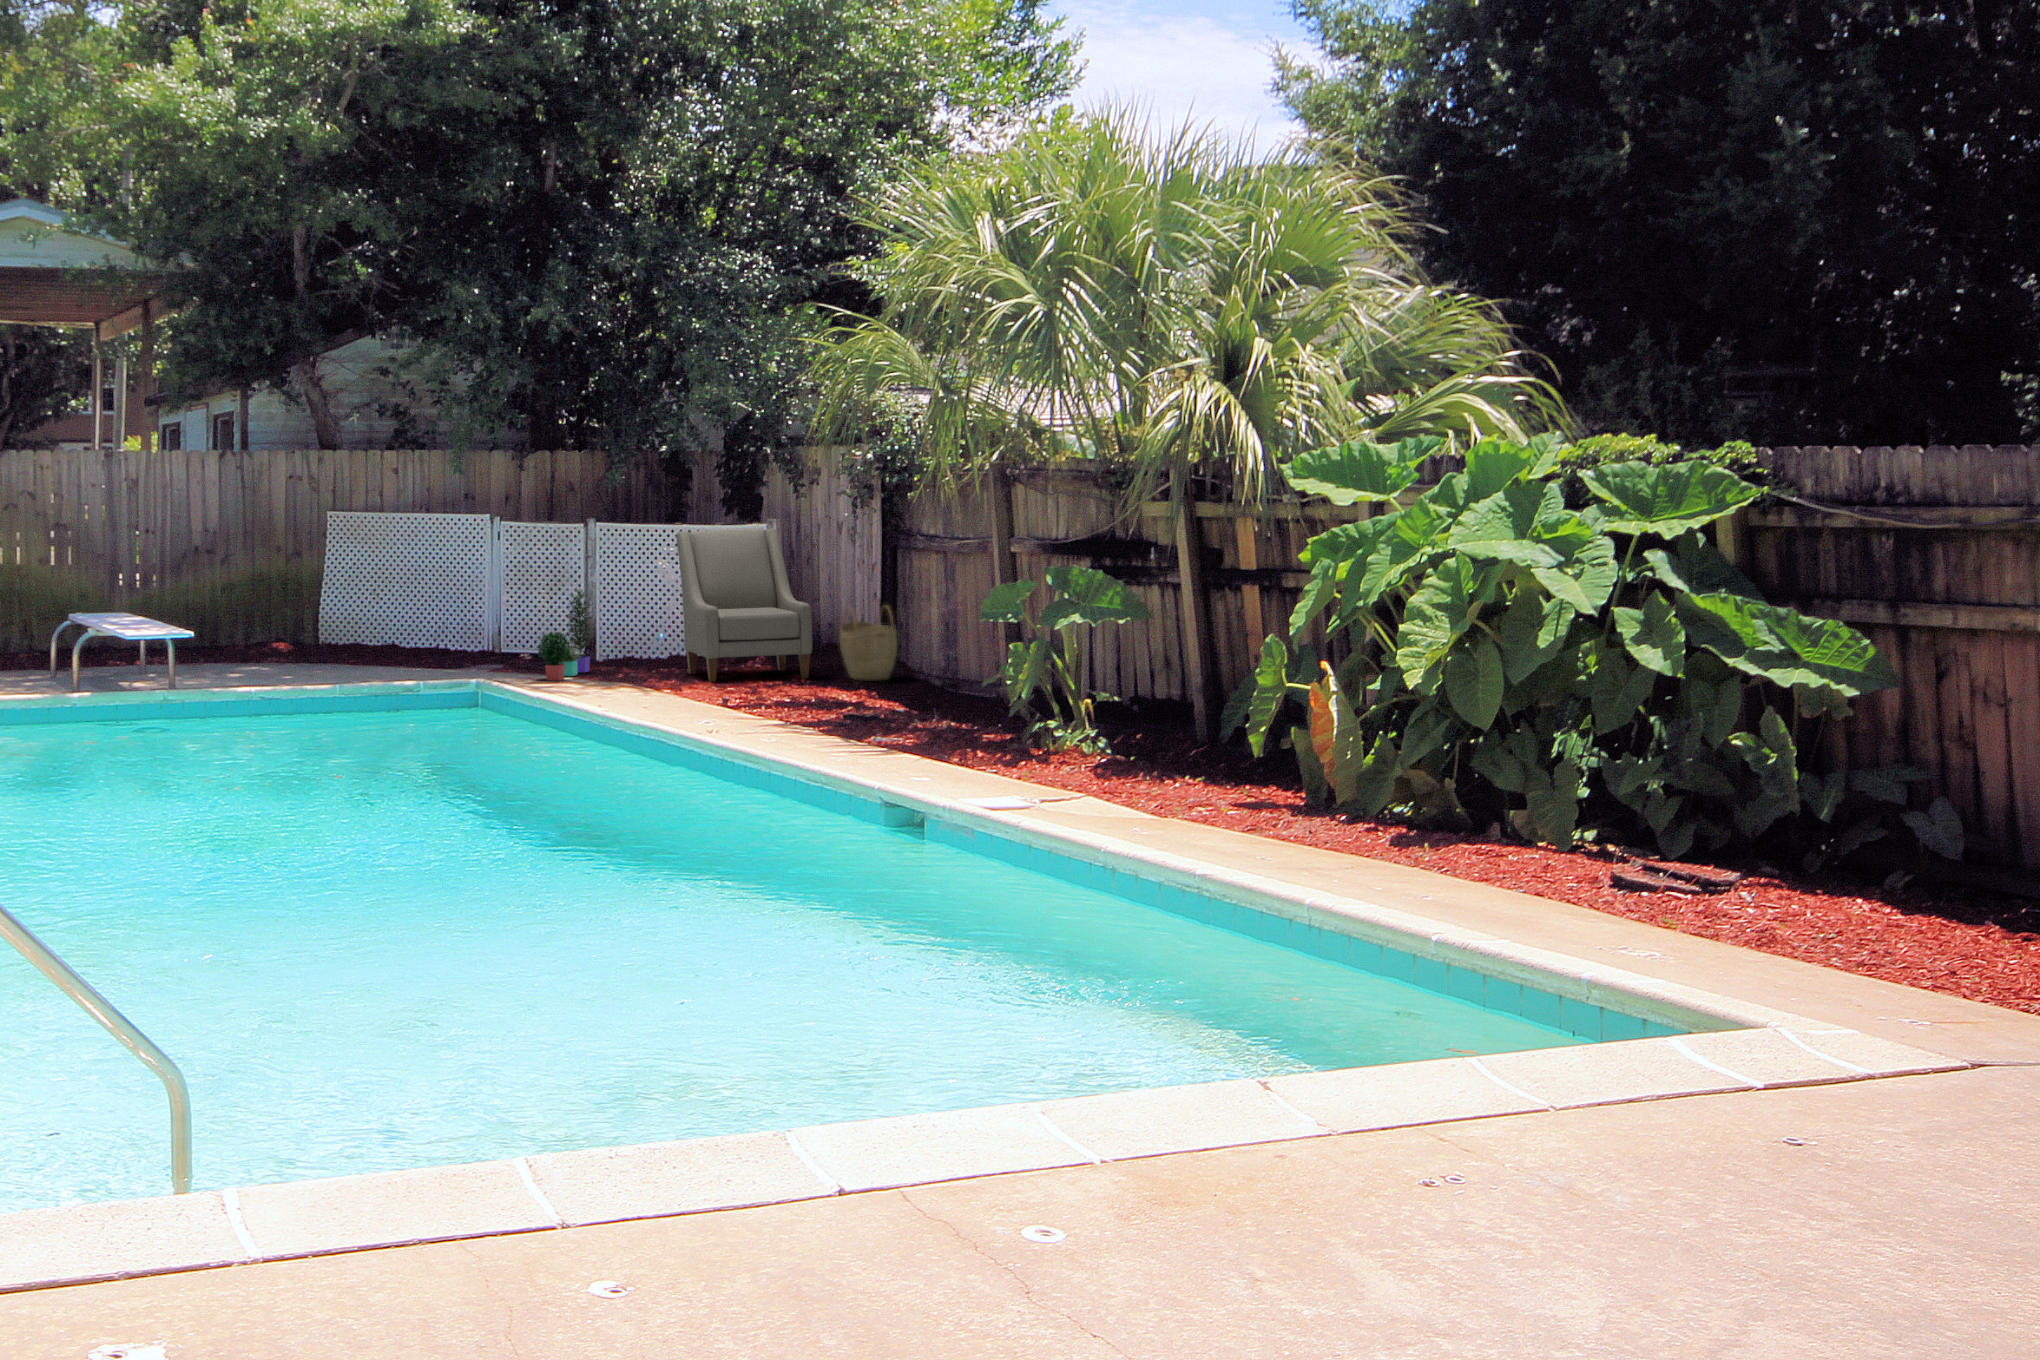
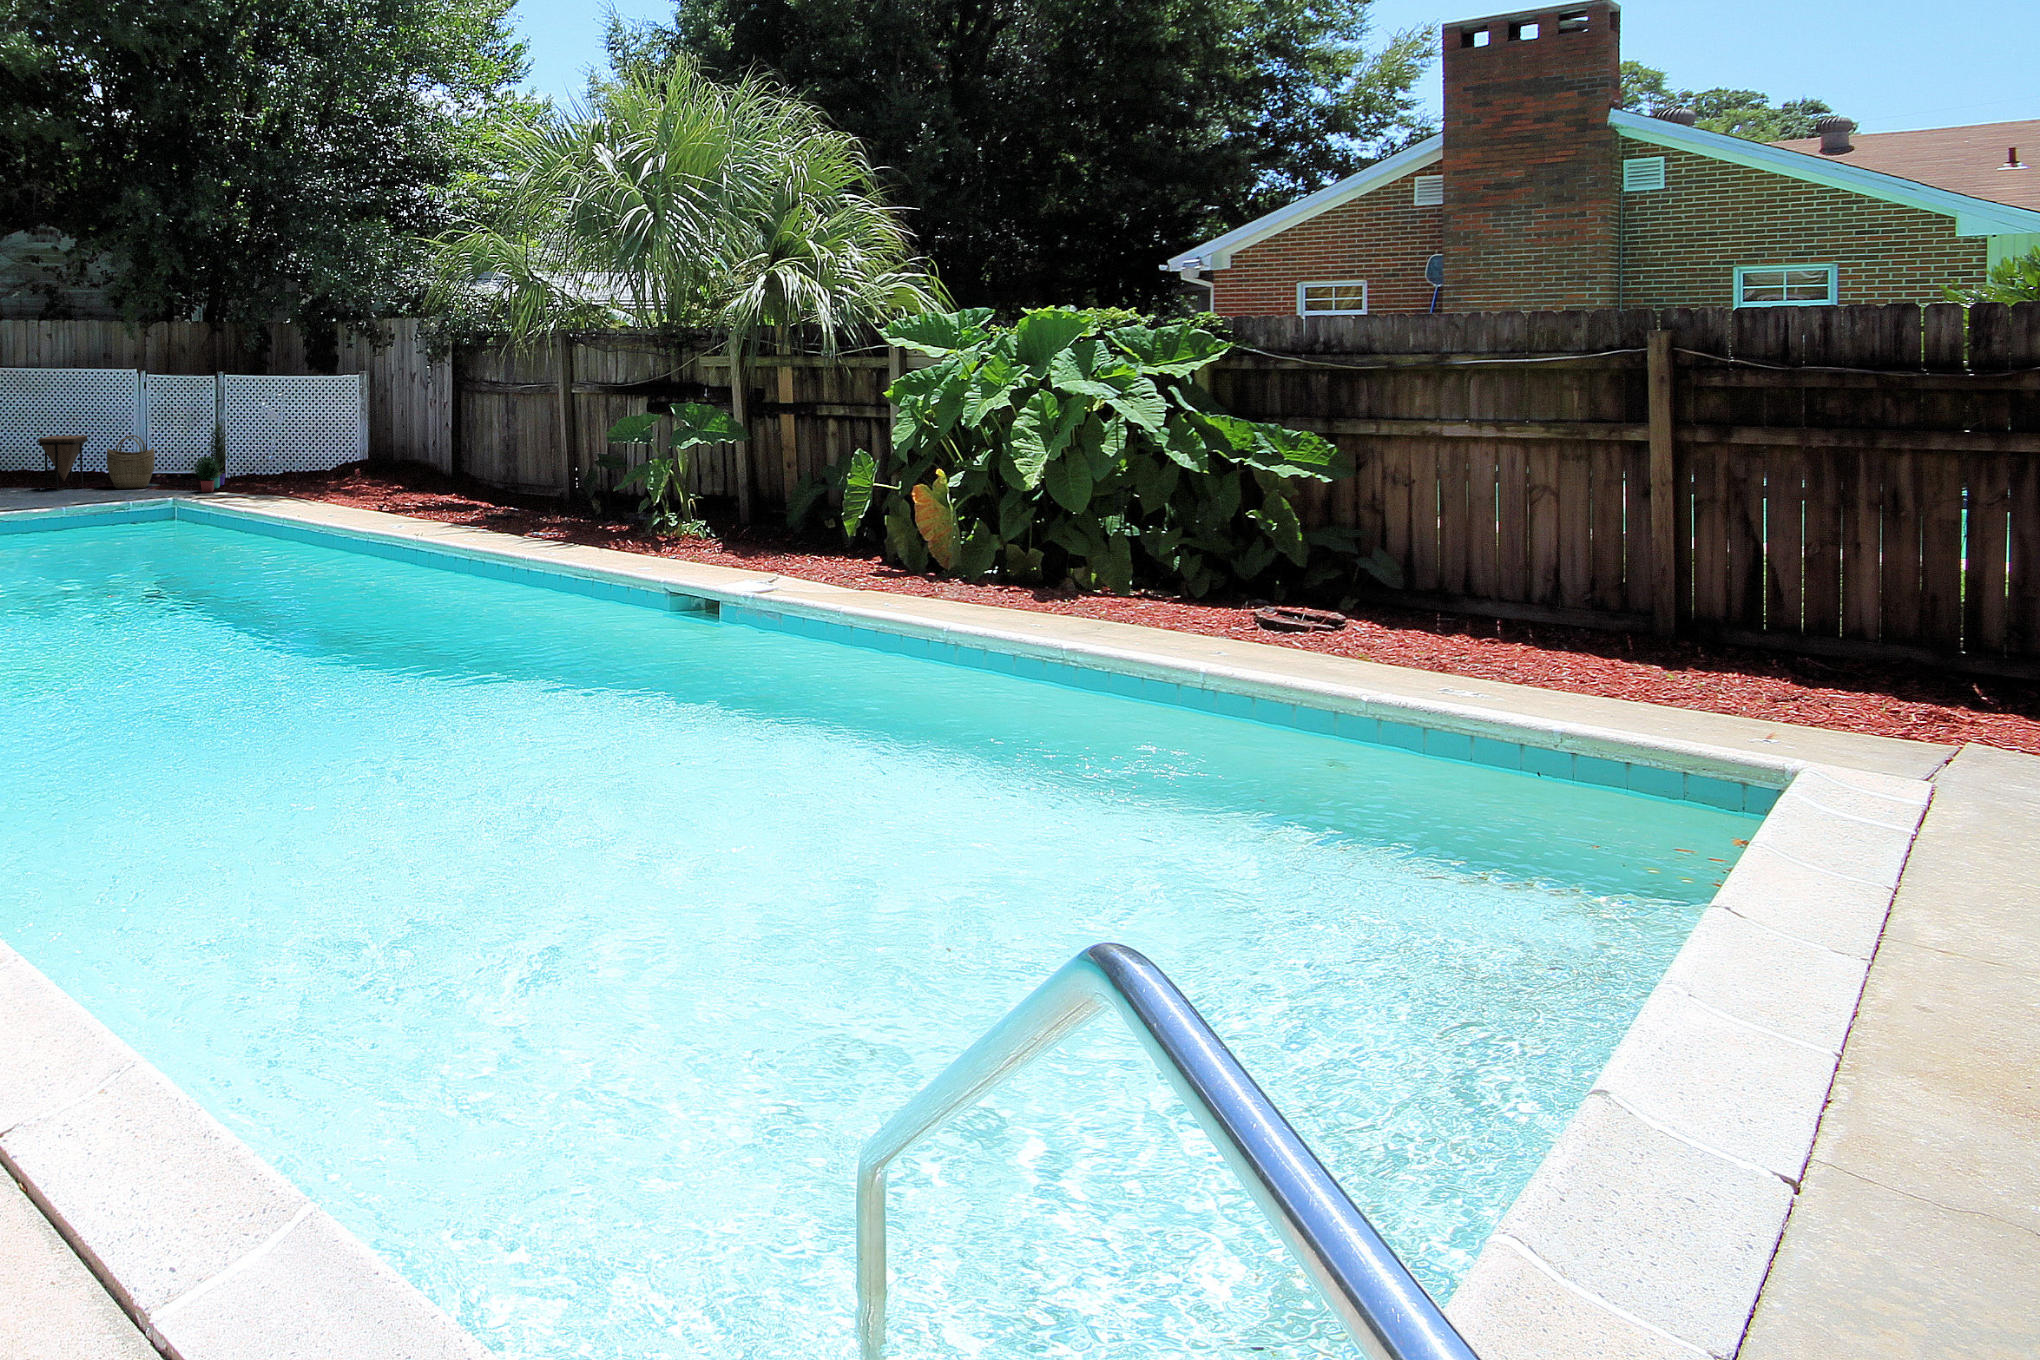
chair: present [677,529,812,682] -> none [291,377,397,489]
side table: none [359,601,425,672] -> present [37,435,88,491]
woven basket: present [840,606,897,681] -> present [107,435,155,489]

